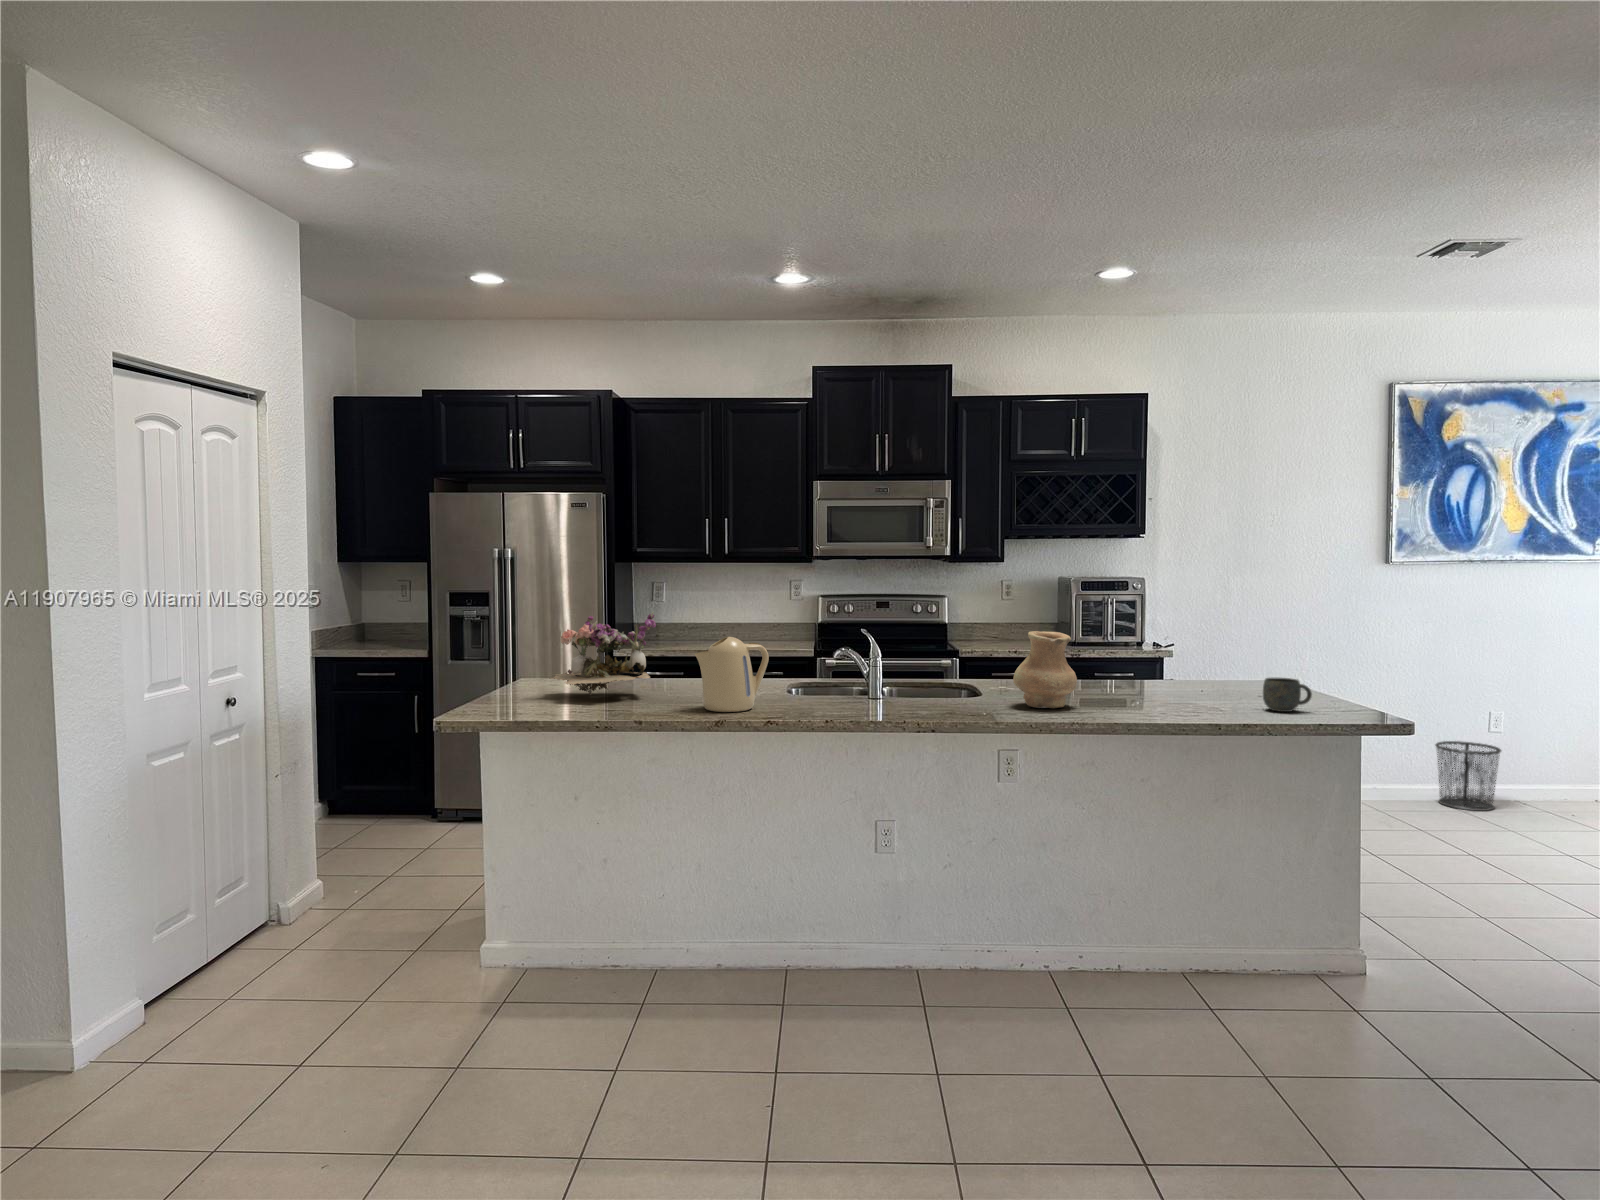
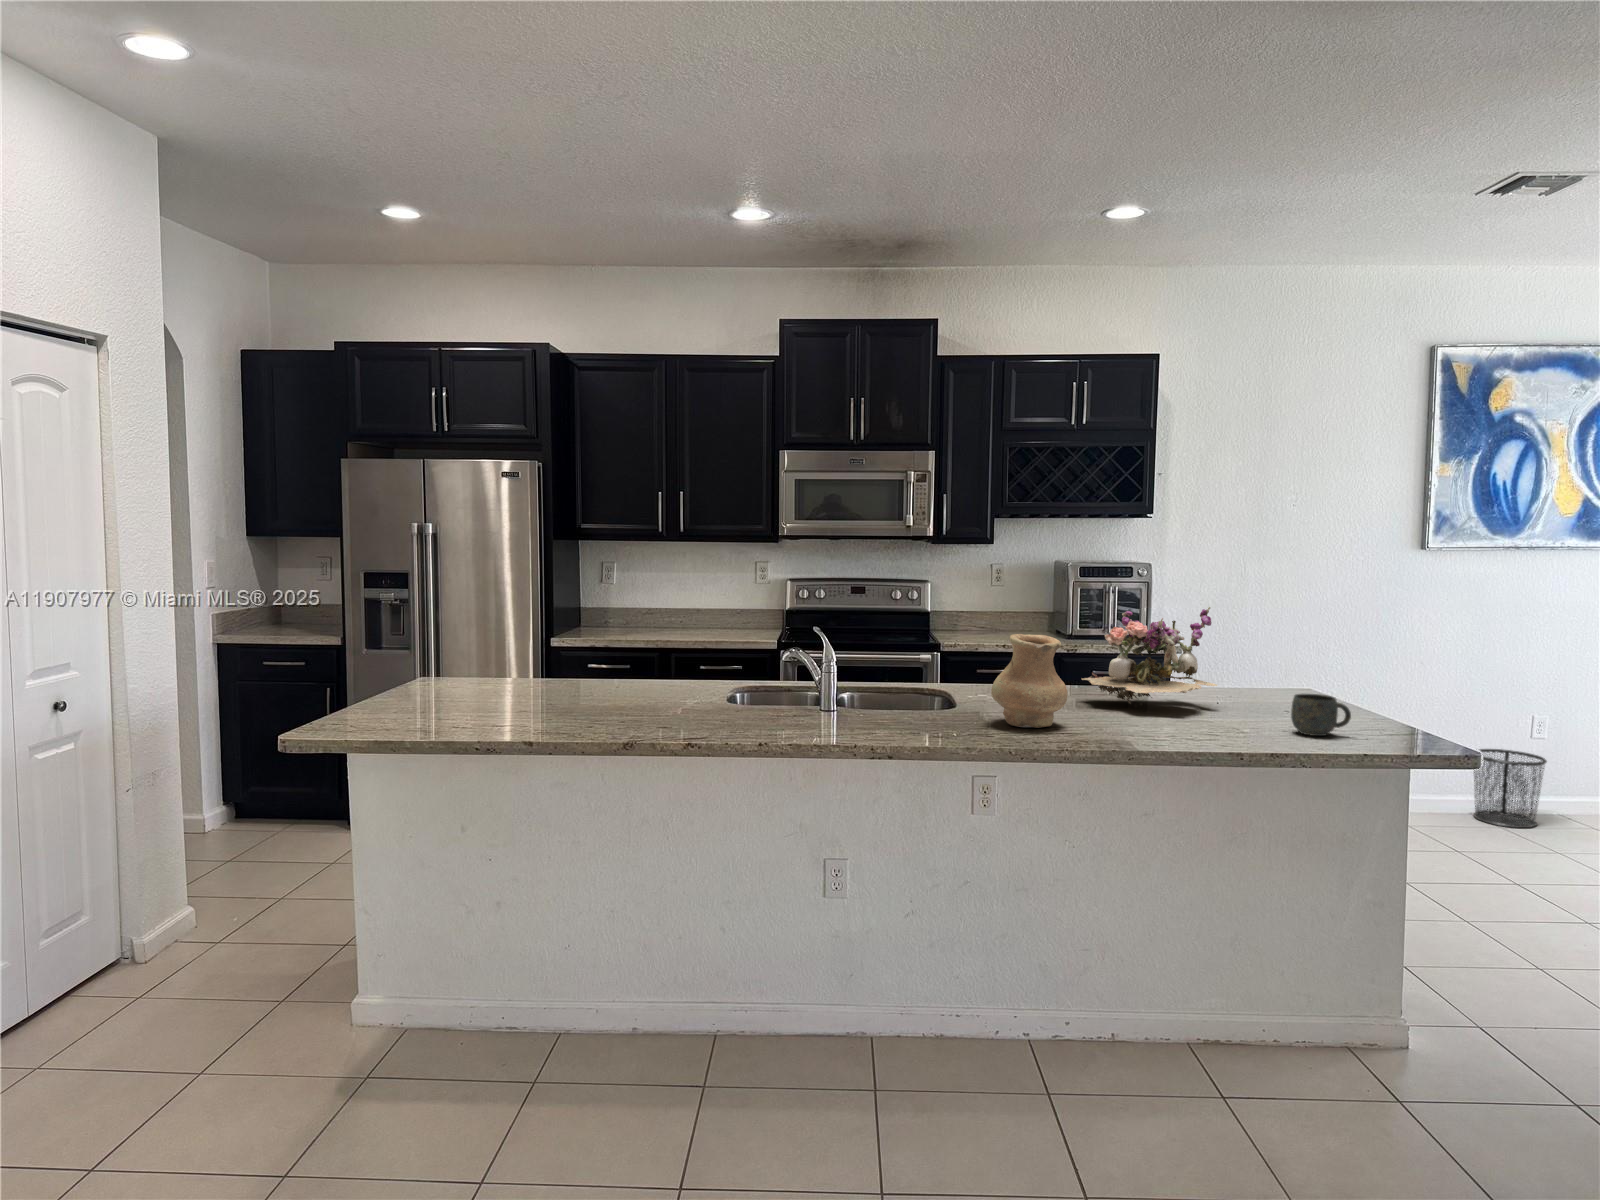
flower arrangement: present [549,612,656,695] -> present [1082,607,1217,704]
kettle: present [695,637,769,712] -> none [606,638,697,729]

